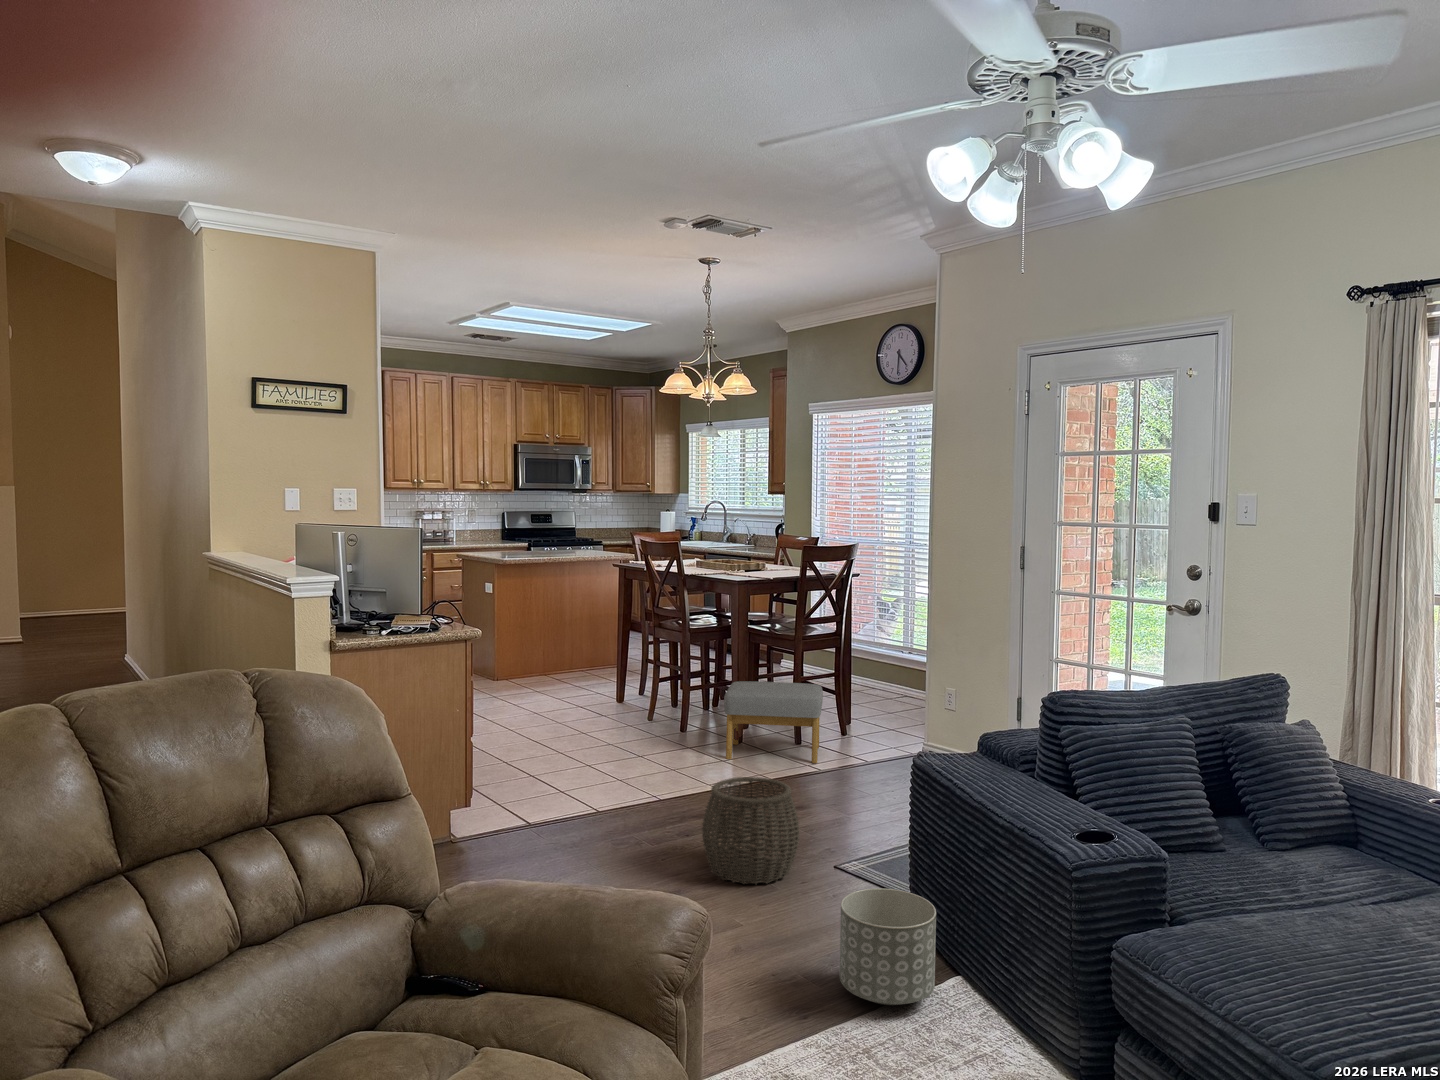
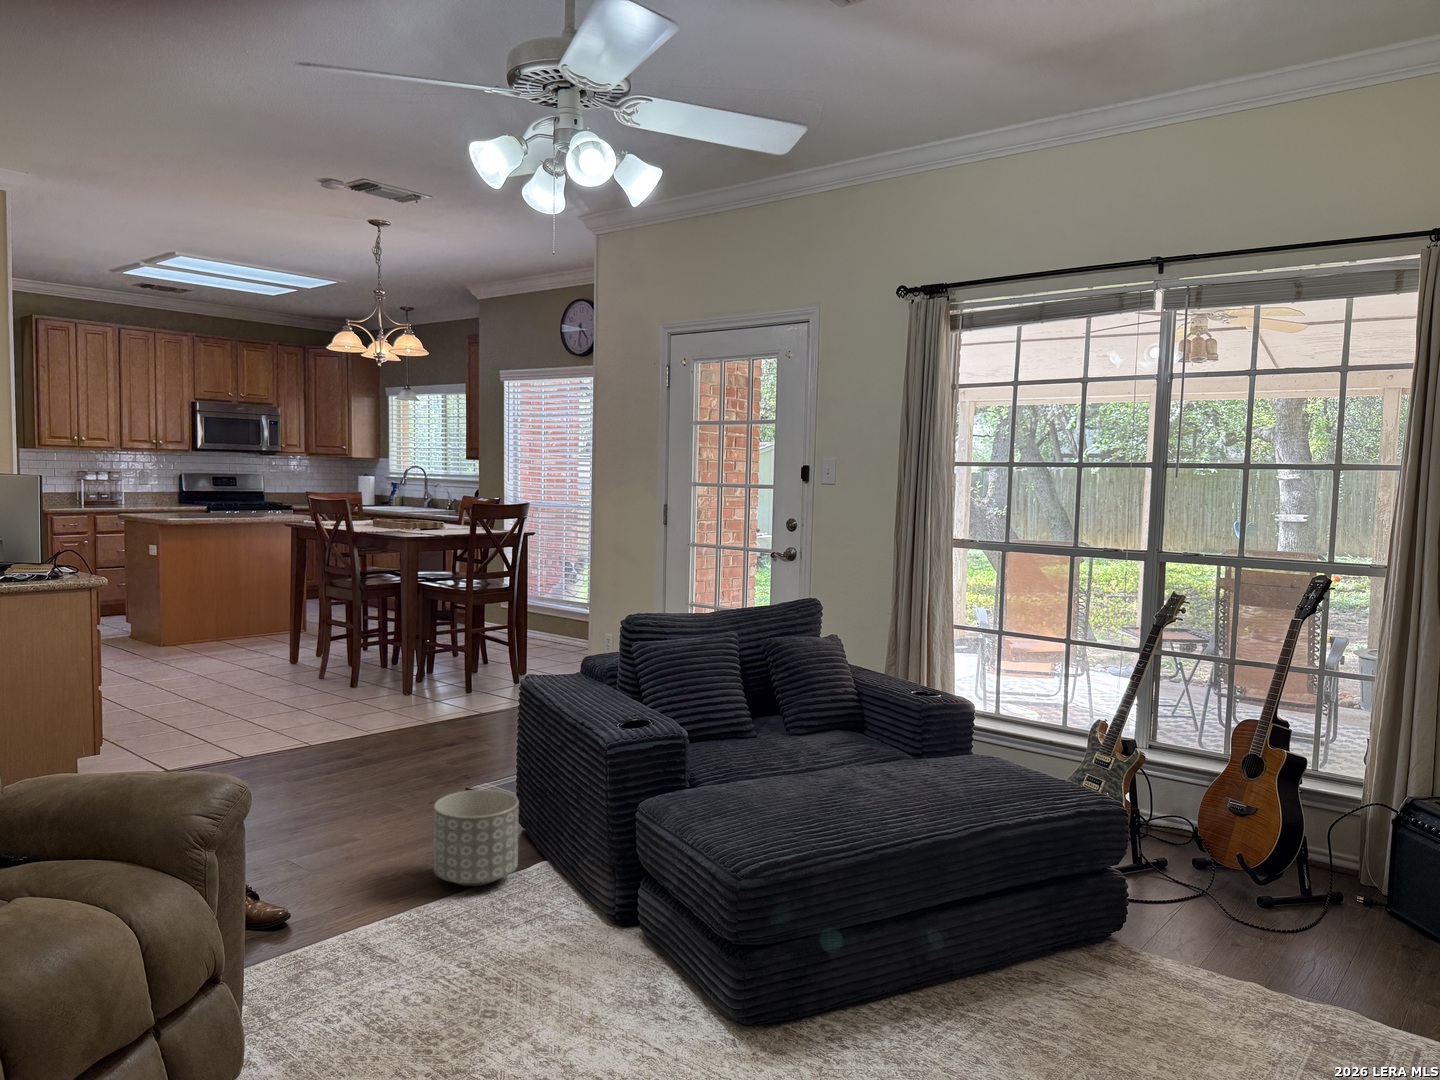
footstool: present [724,681,823,763] -> none [389,634,490,707]
woven basket: present [702,777,800,884] -> none [334,710,431,807]

